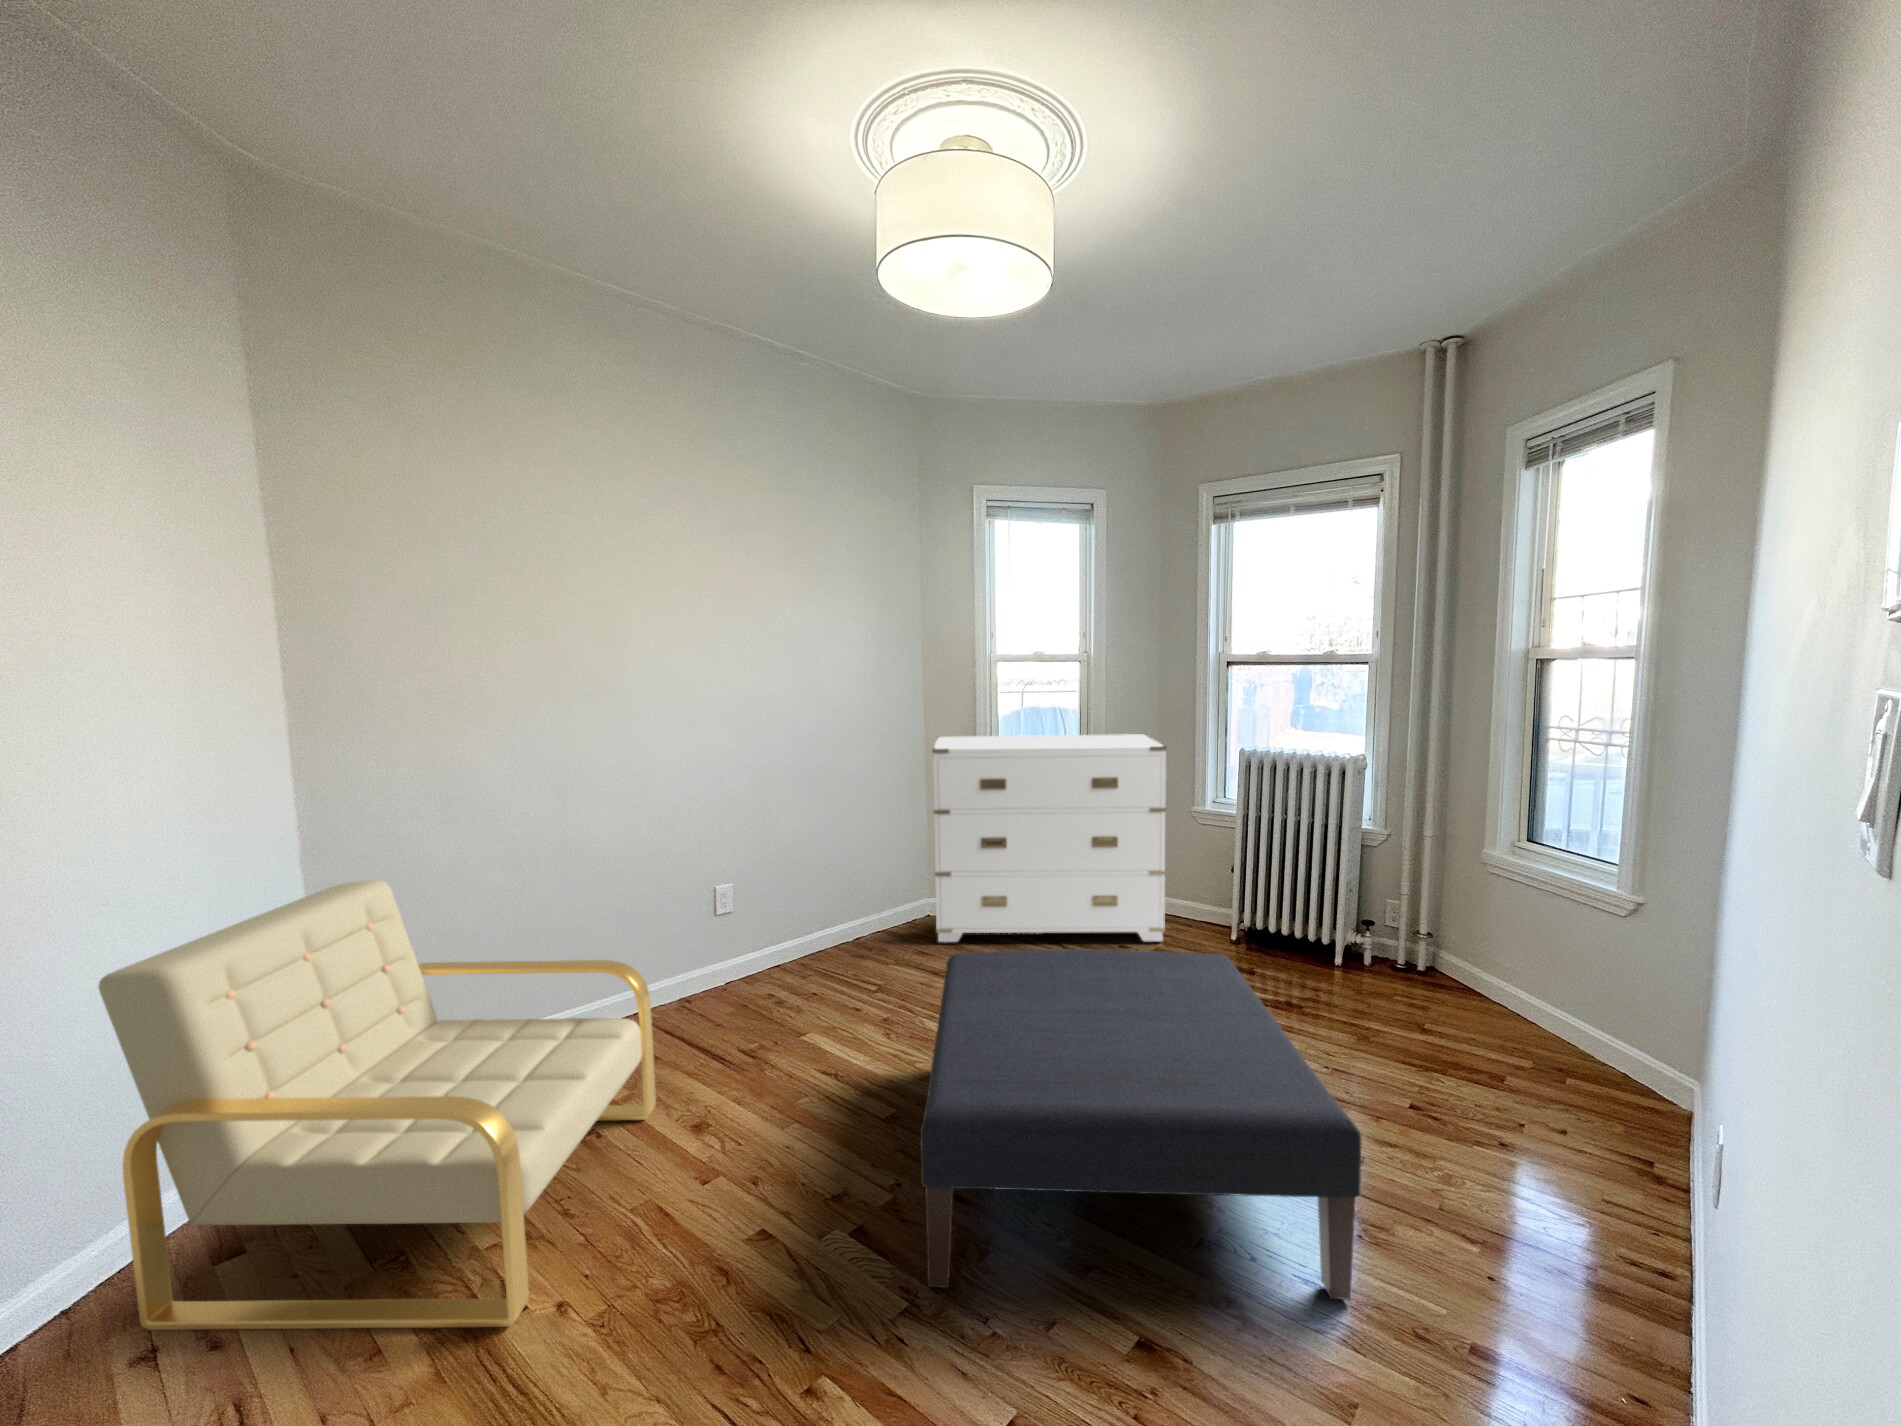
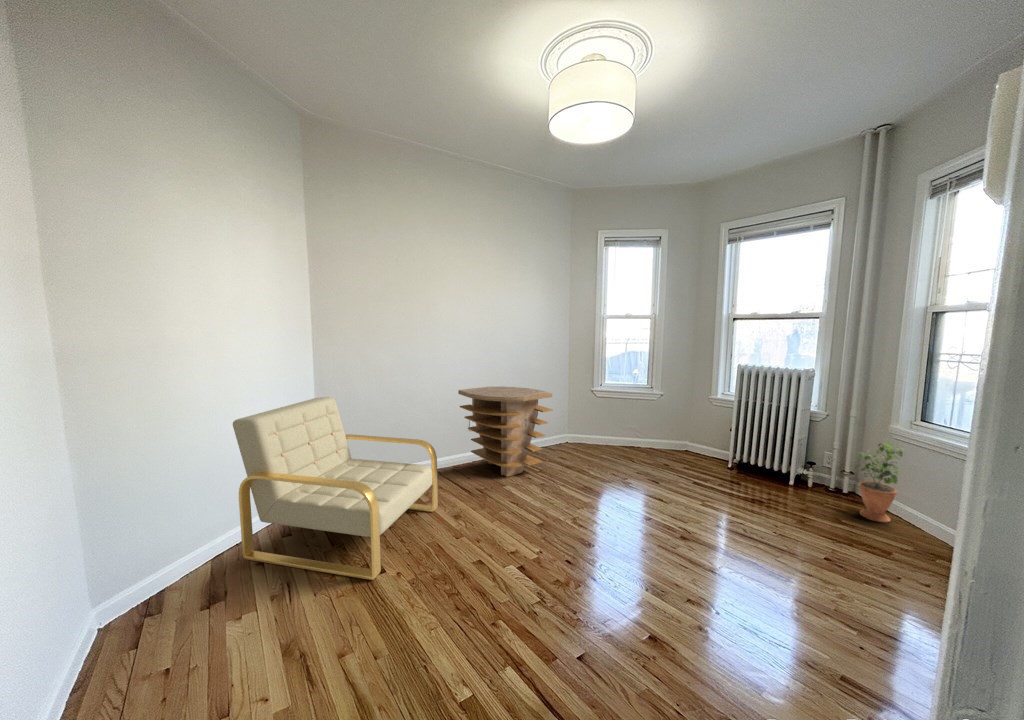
dresser: present [932,734,1167,942] -> none [573,354,698,464]
side table: none [689,815,896,1011] -> present [458,386,553,477]
potted plant: none [1438,876,1517,1024] -> present [855,443,905,523]
ottoman: present [920,949,1361,1299] -> none [549,452,780,637]

